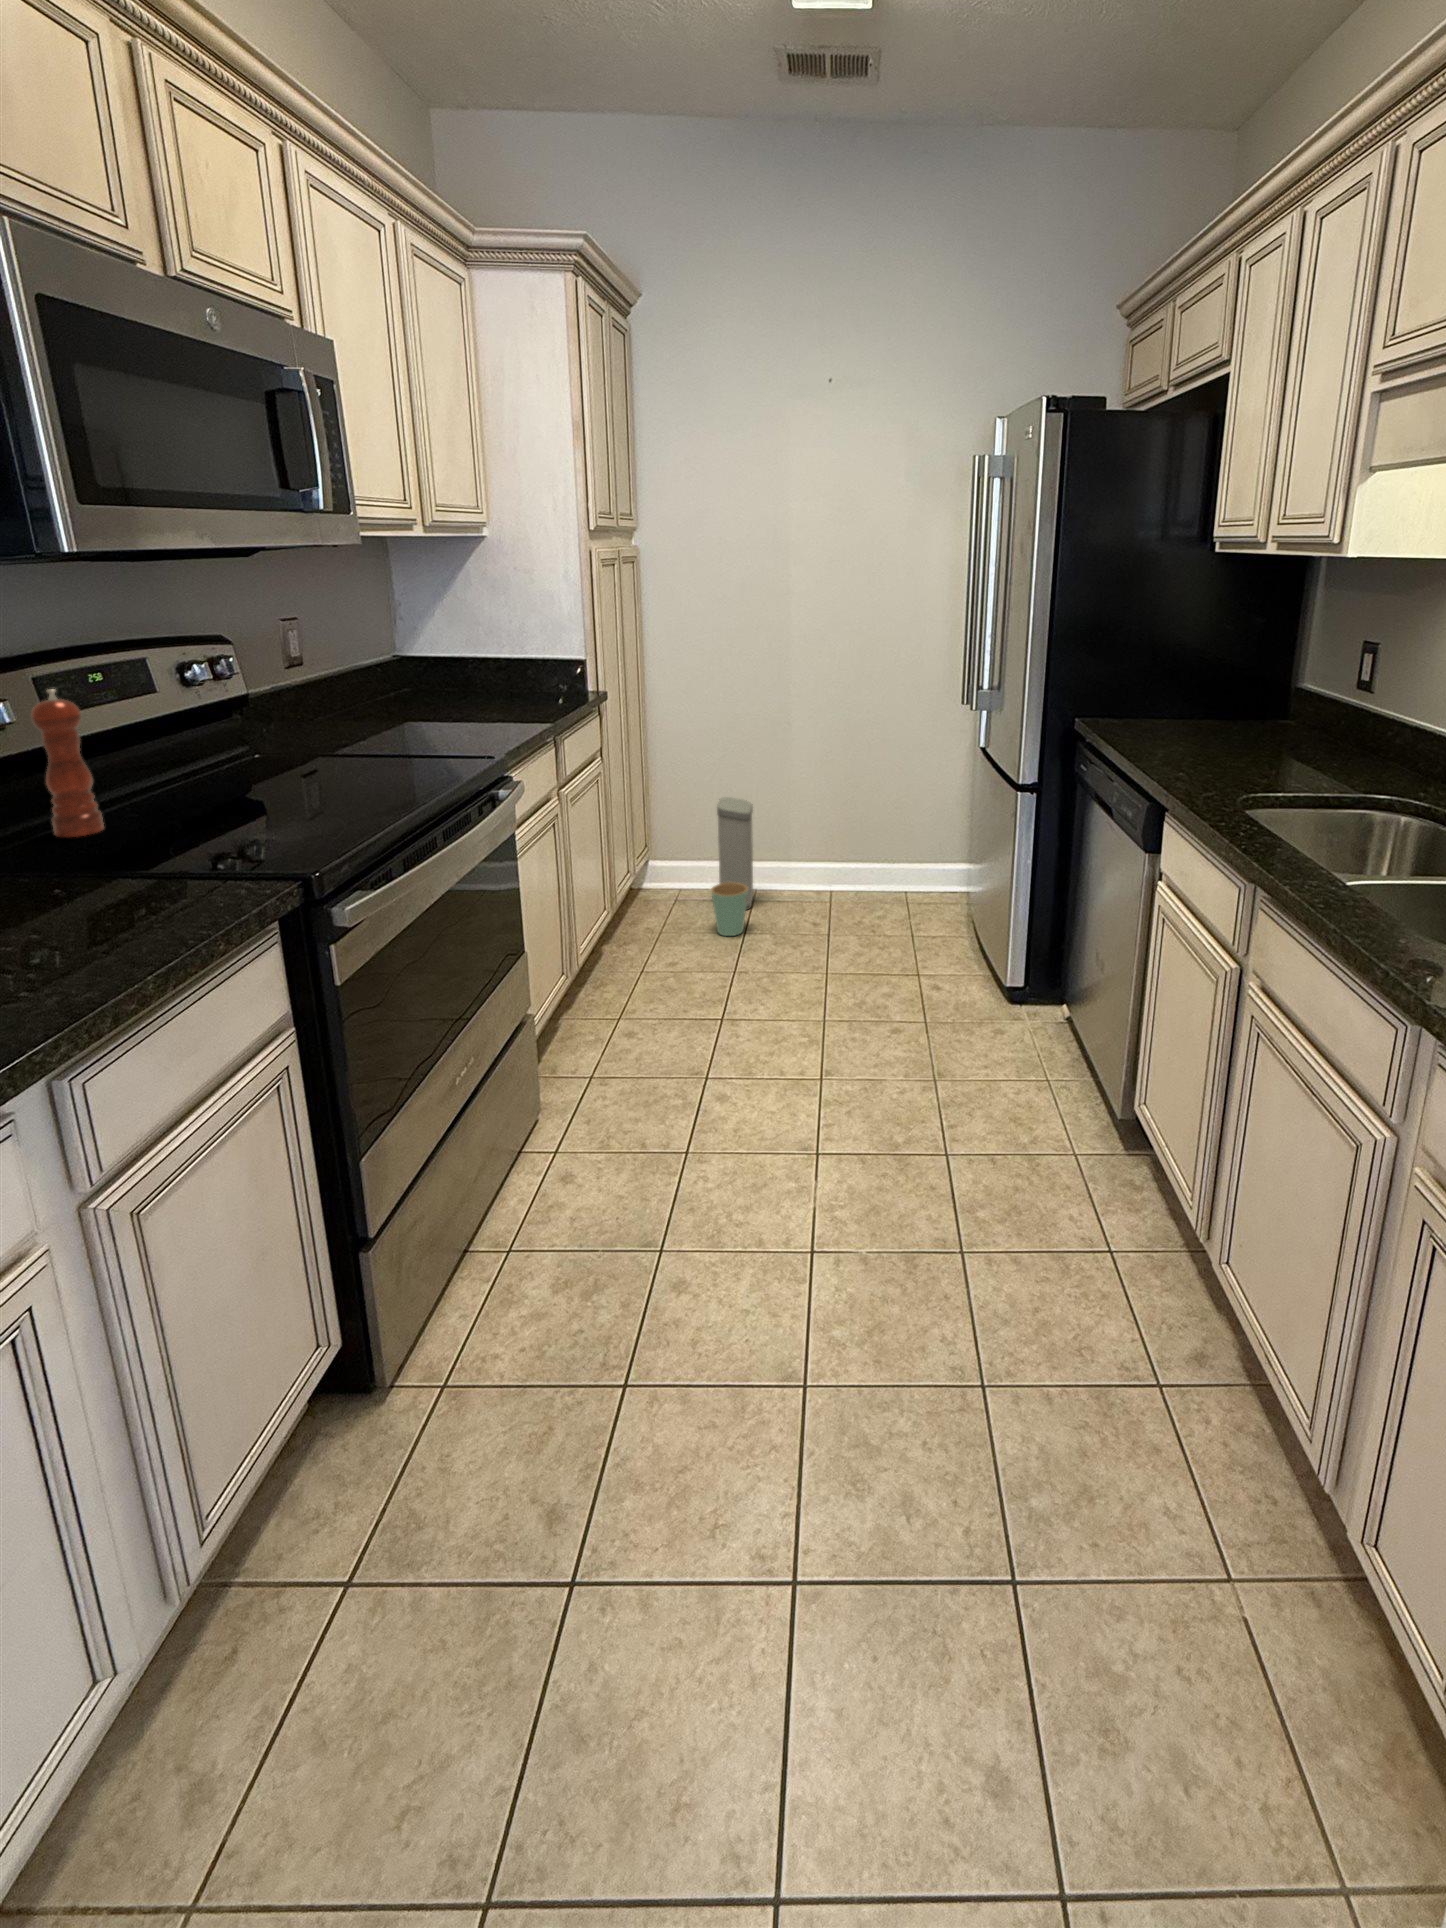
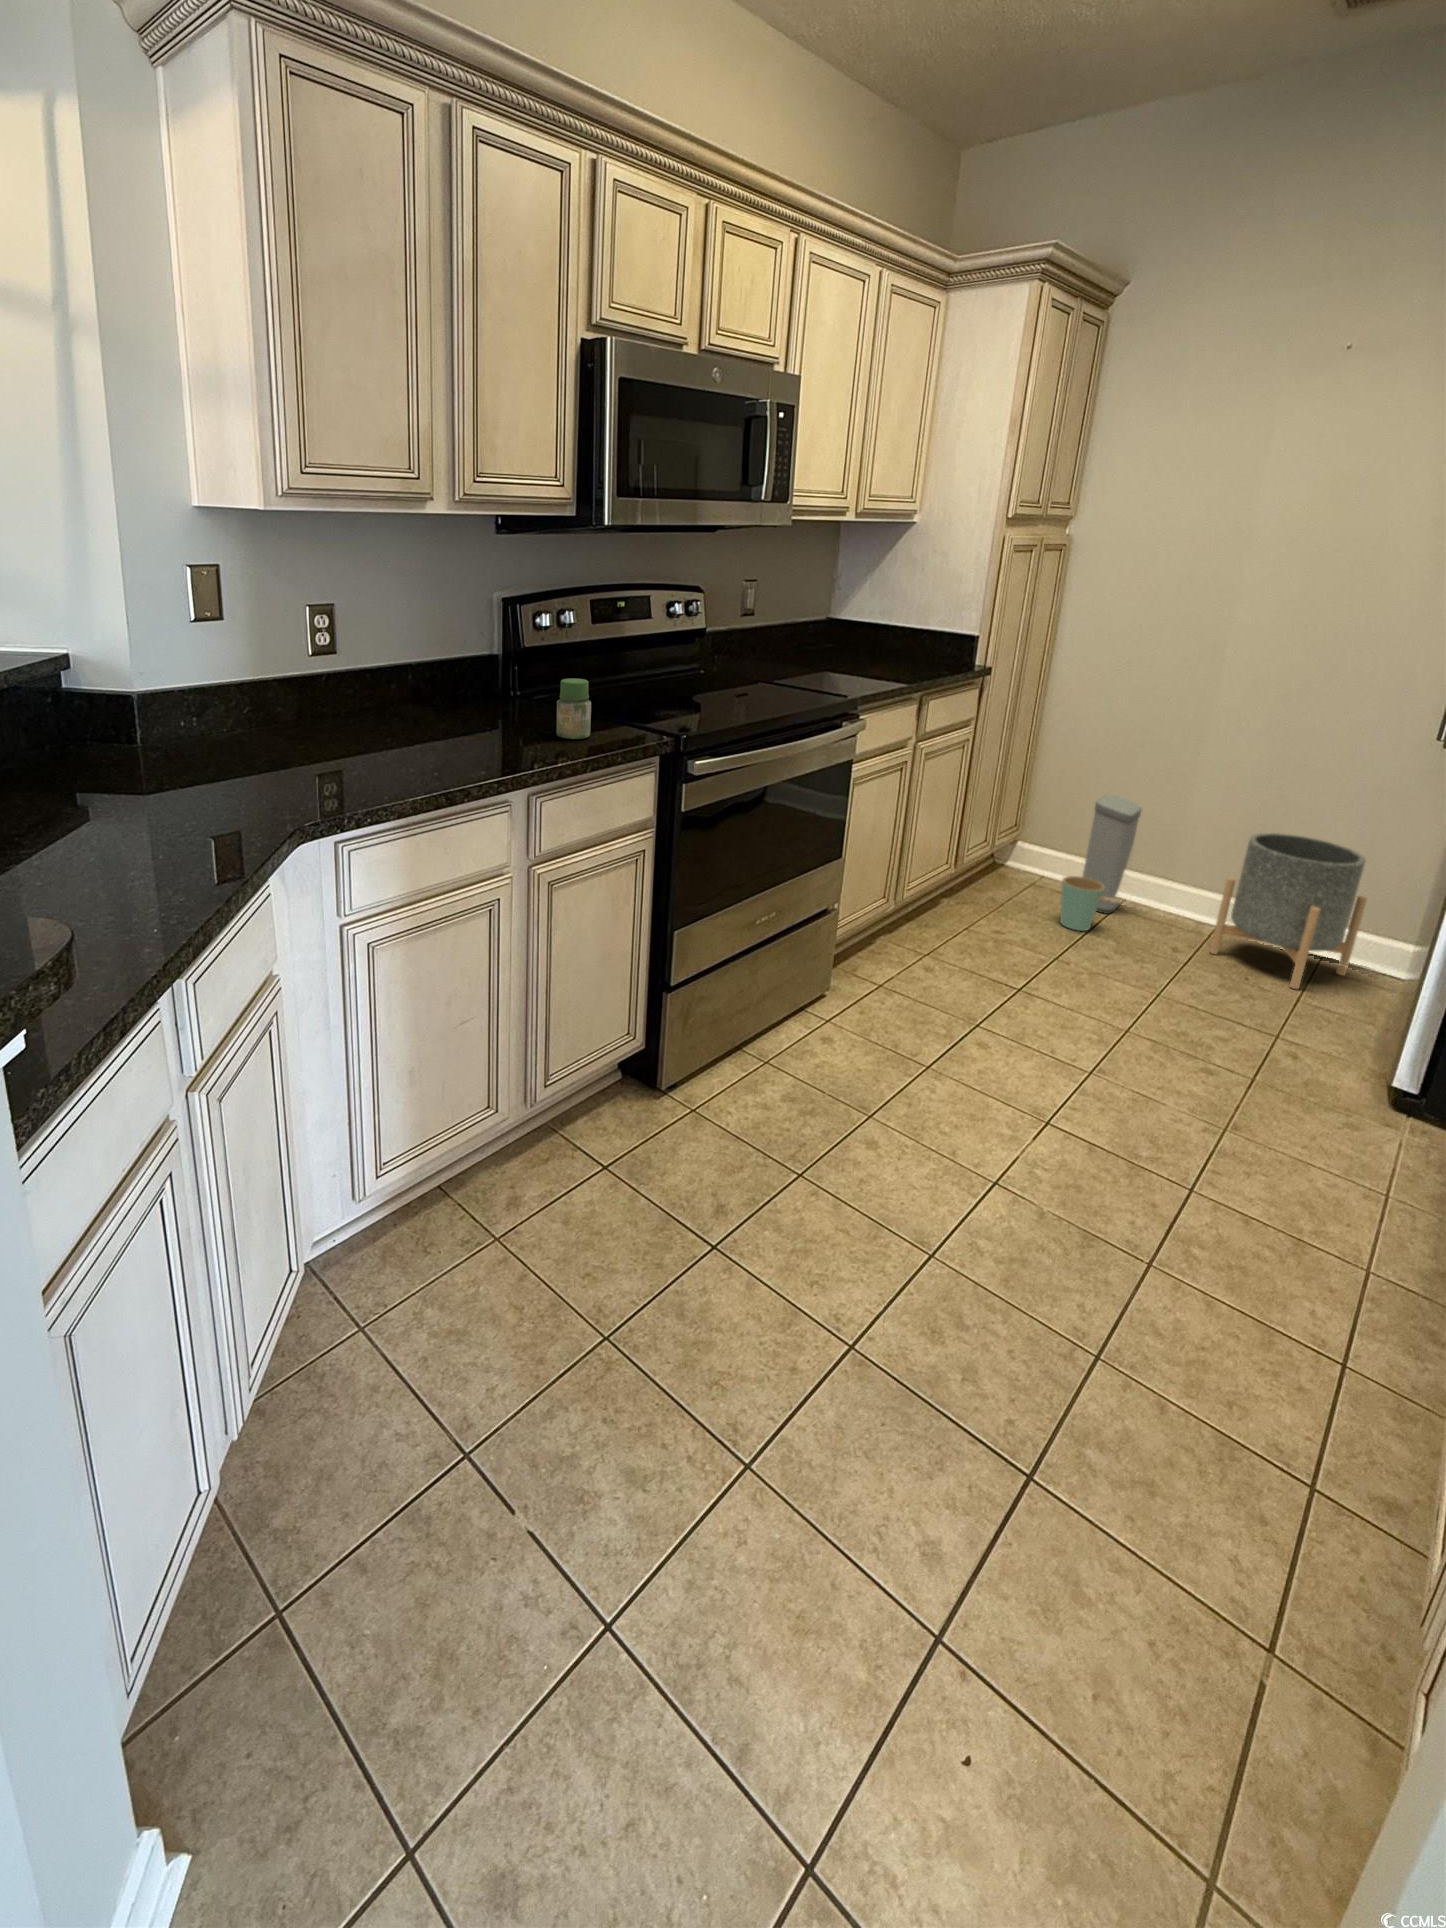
pepper mill: present [31,689,104,838] -> none [575,606,599,694]
planter: none [836,799,925,928] -> present [1210,833,1367,989]
jar: none [75,829,163,942] -> present [557,678,591,739]

